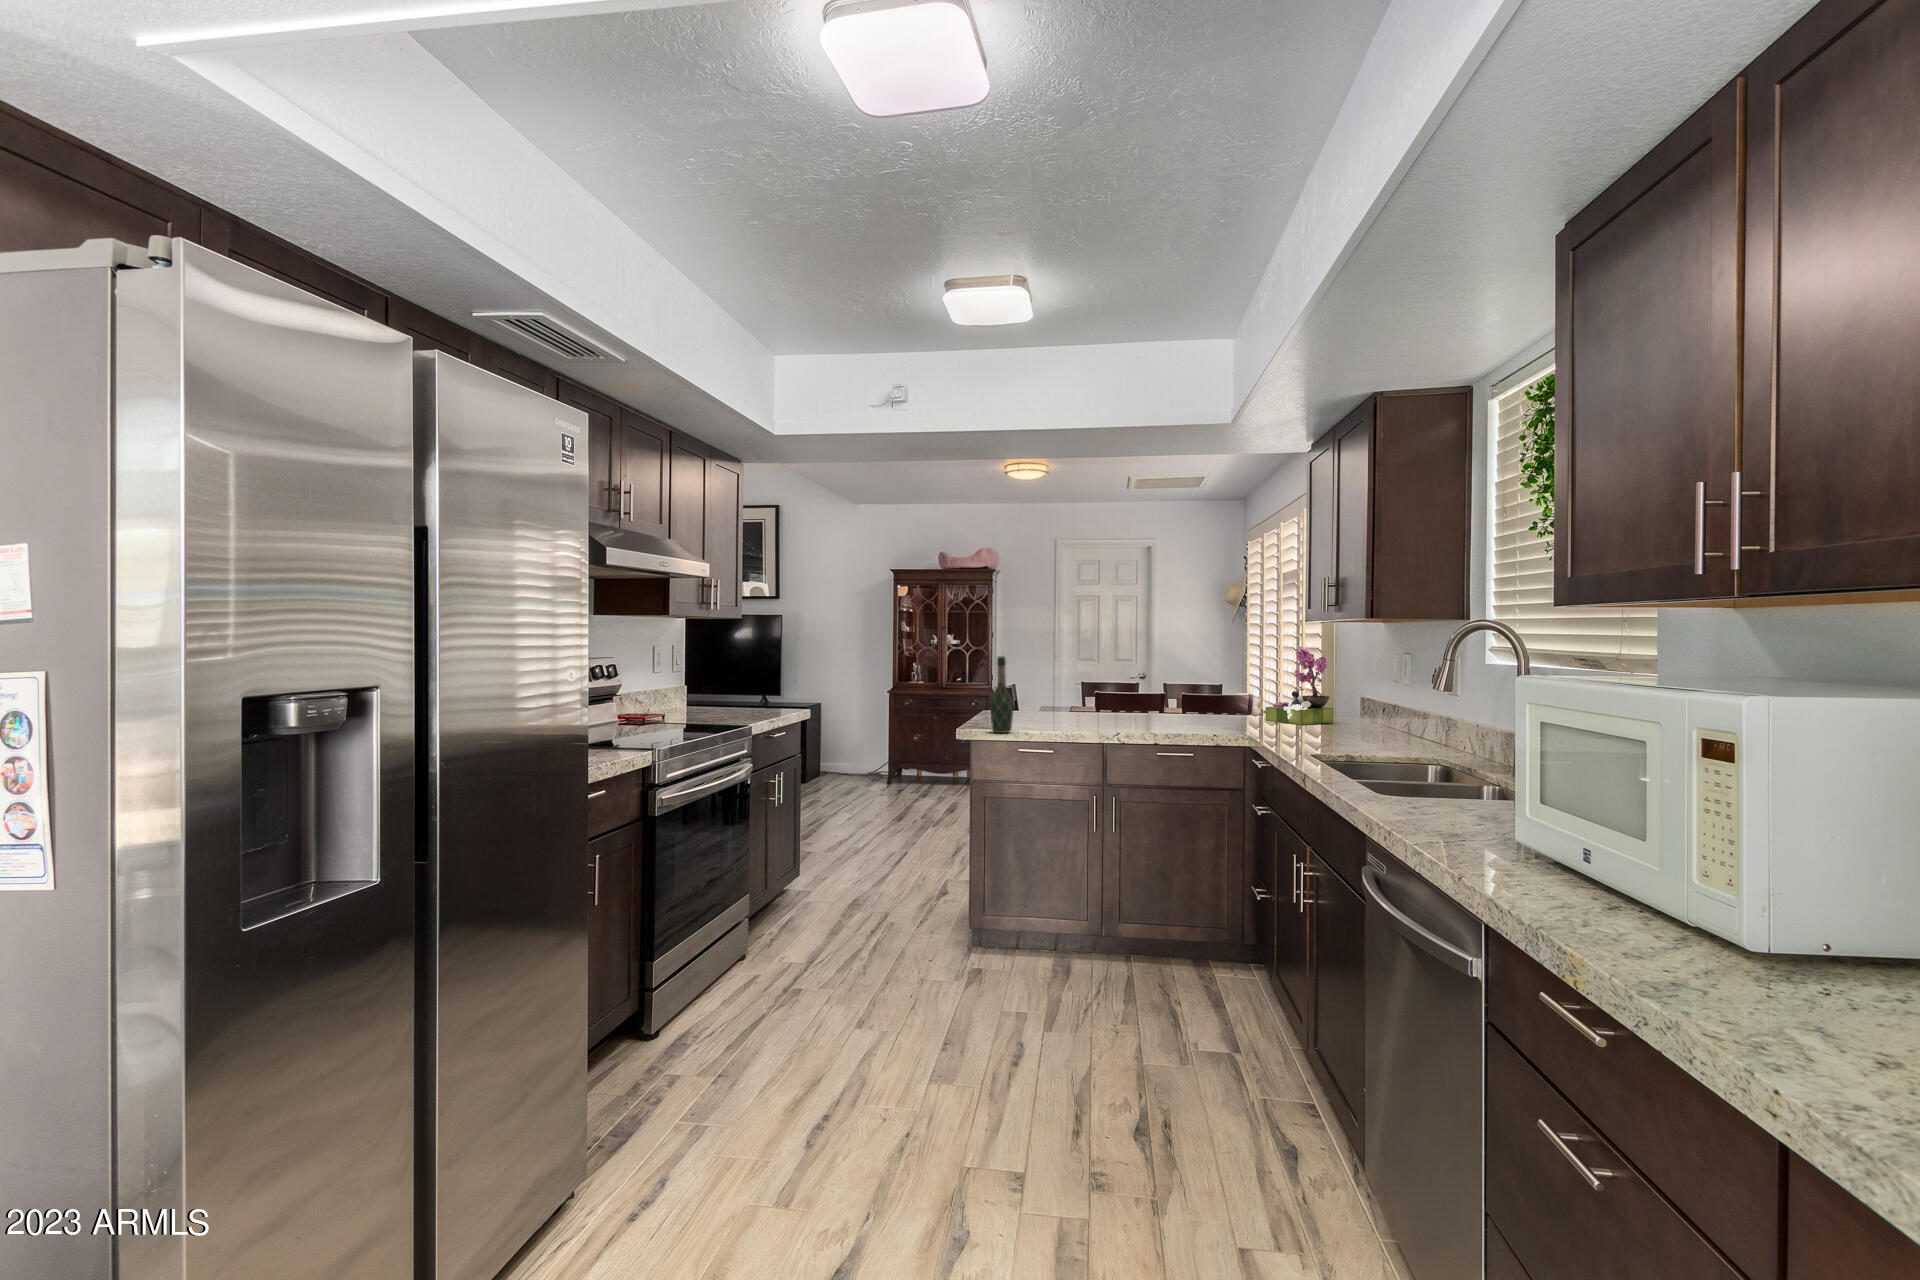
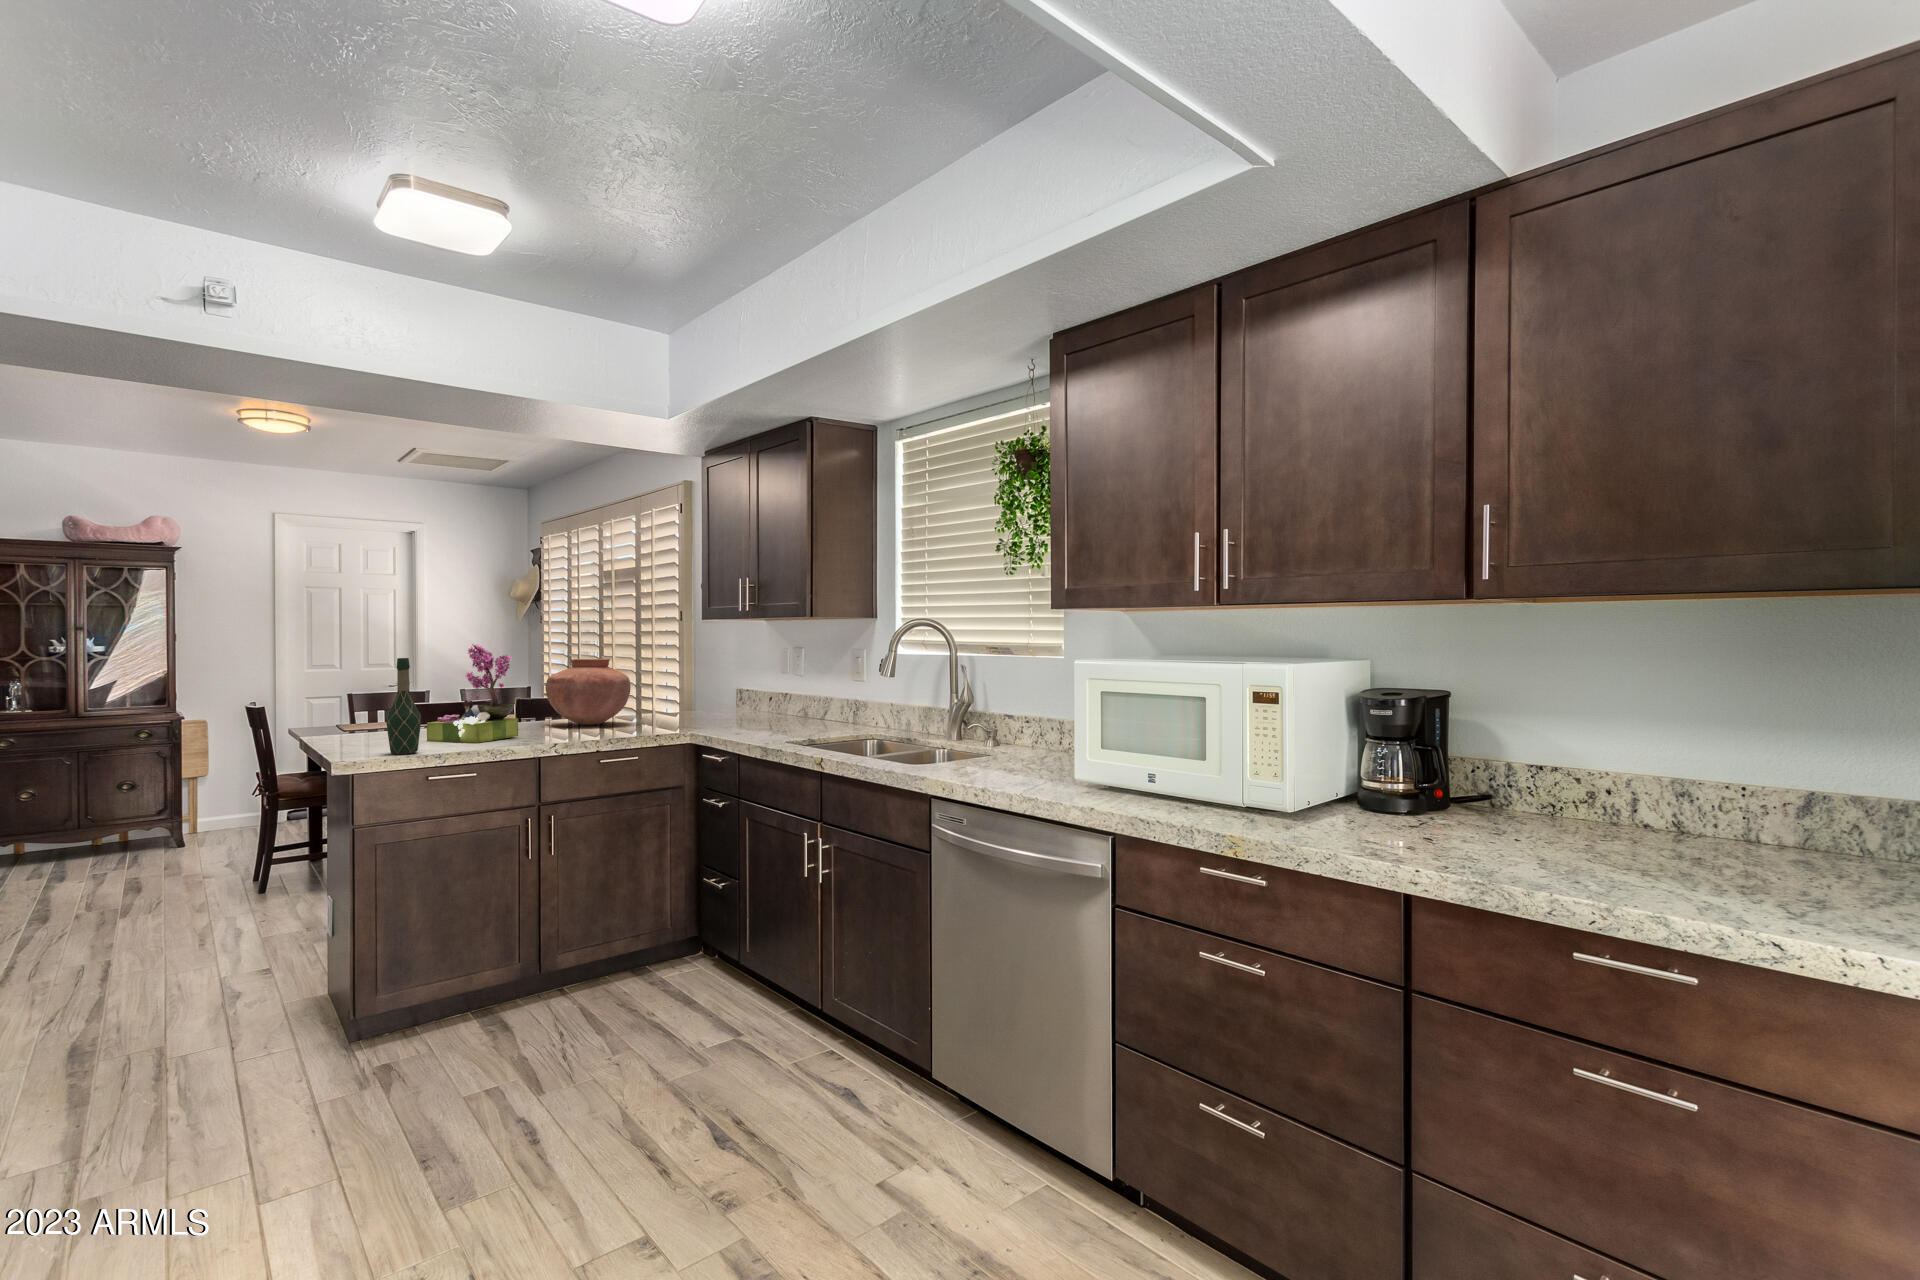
flower arrangement: present [1266,648,1333,725] -> present [427,644,518,743]
vase: none [1158,659,1234,721] -> present [545,659,631,725]

